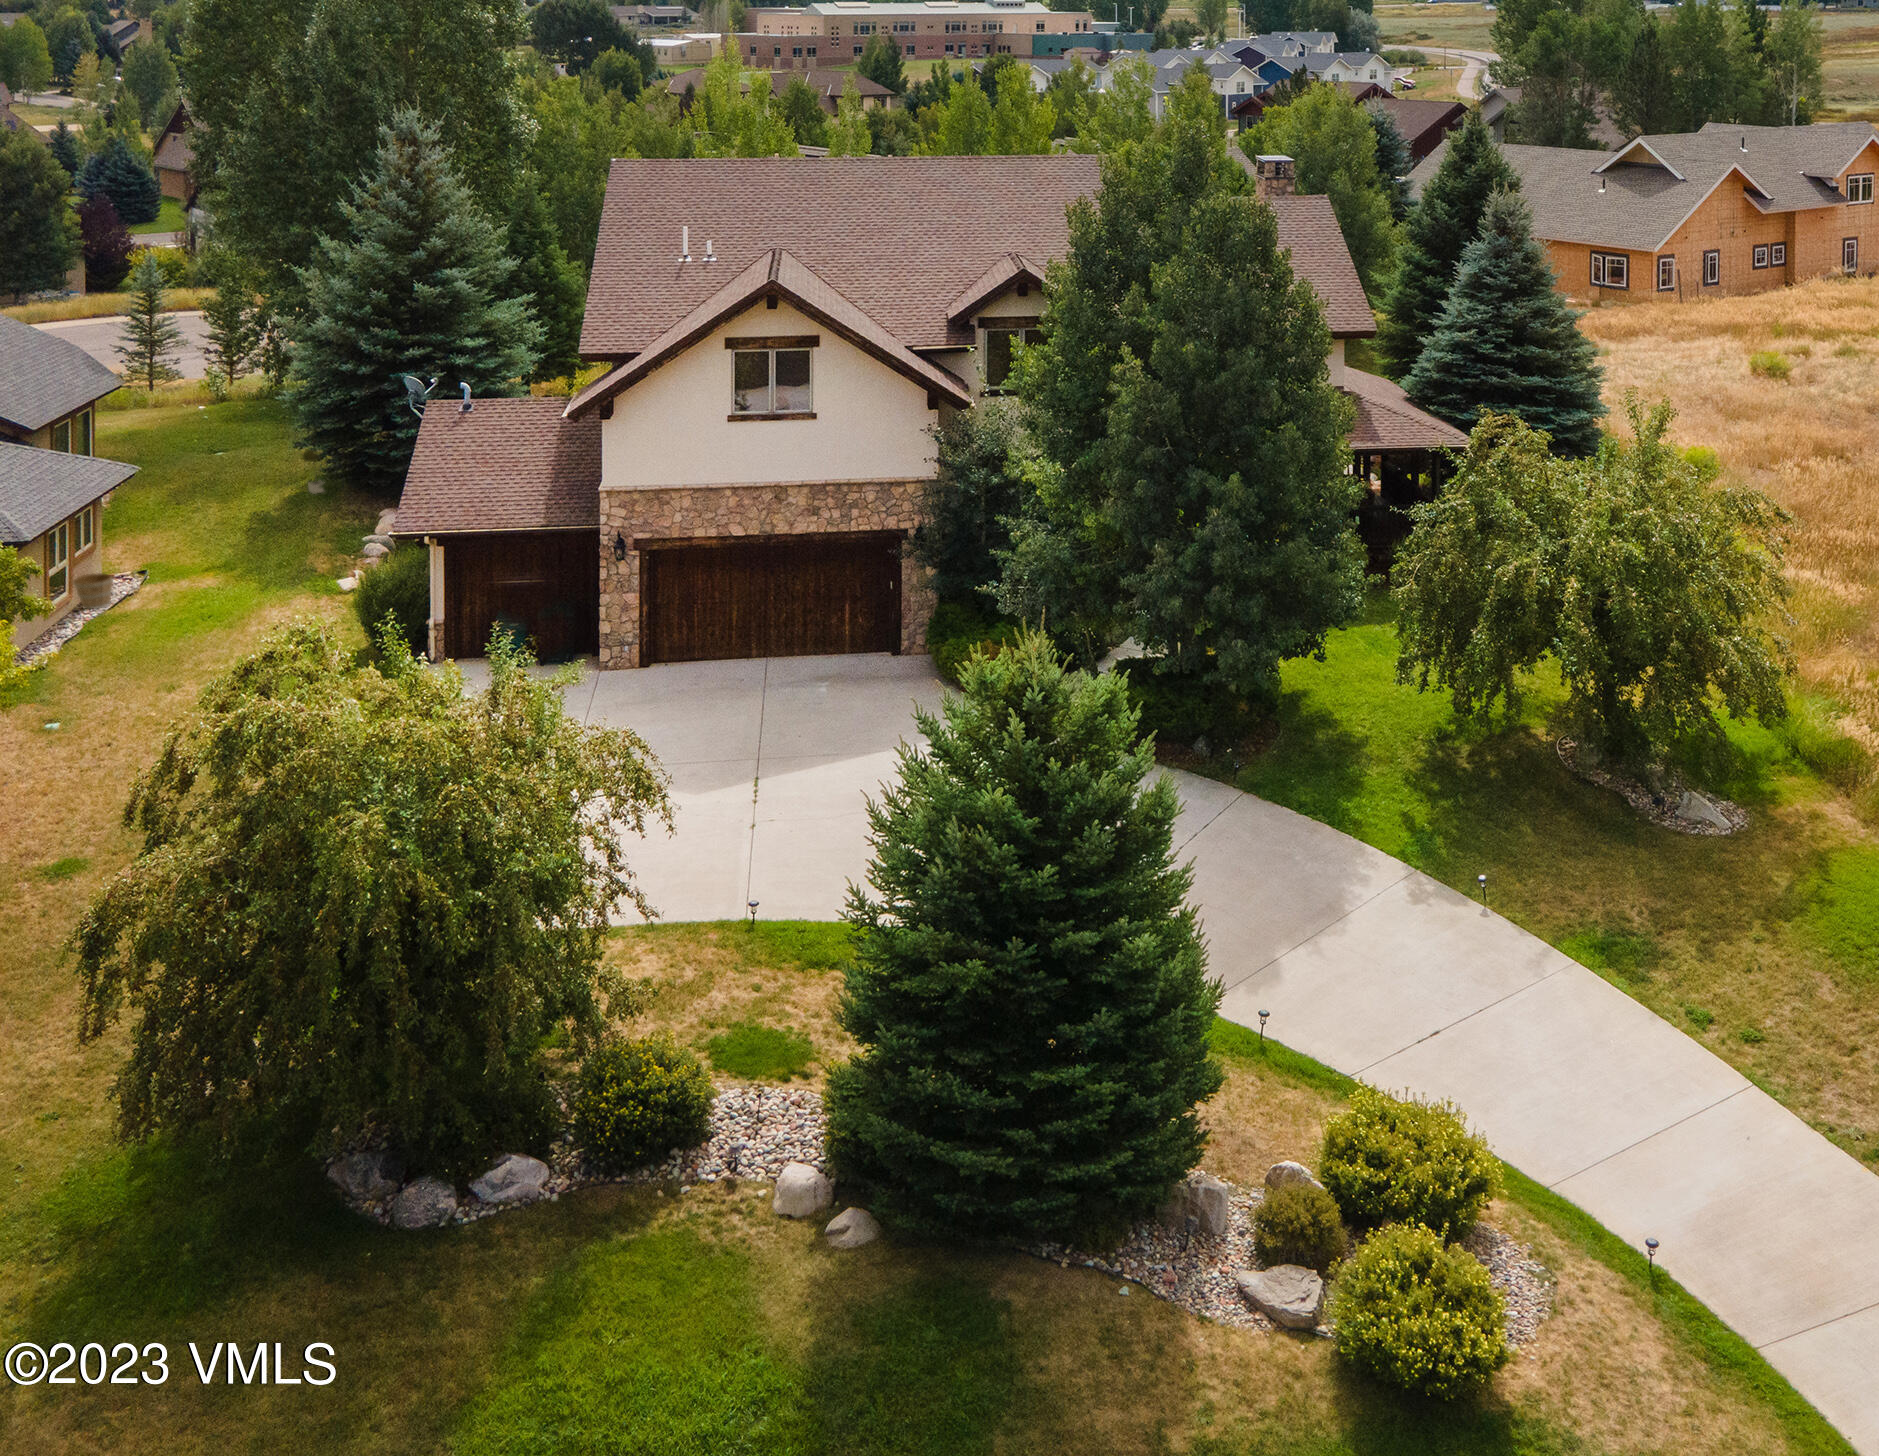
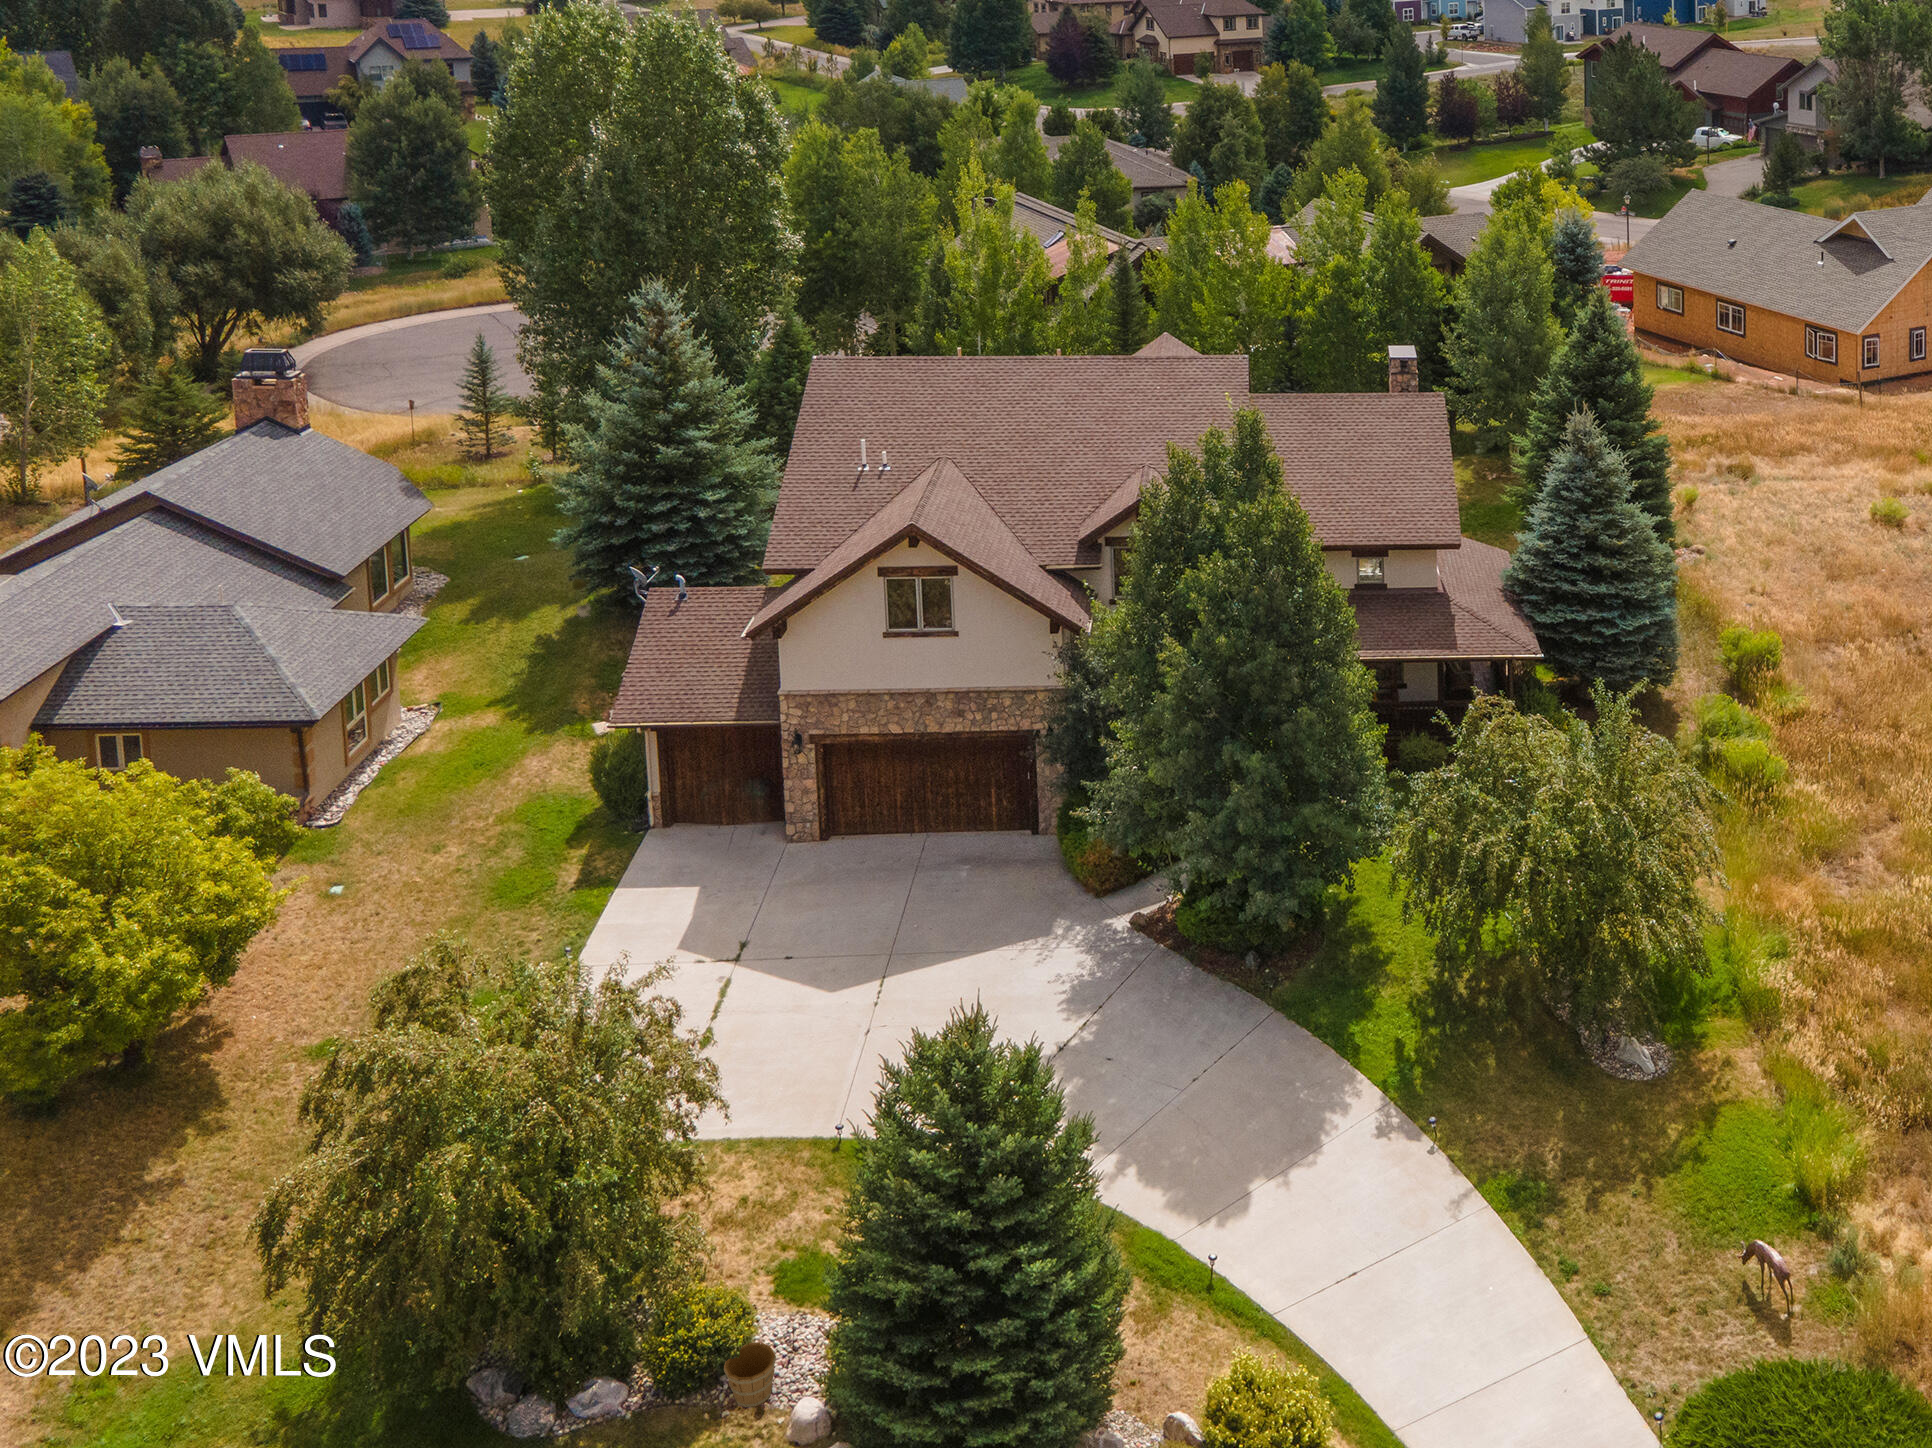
wooden bucket: present [73,573,113,609] -> present [724,1342,776,1407]

